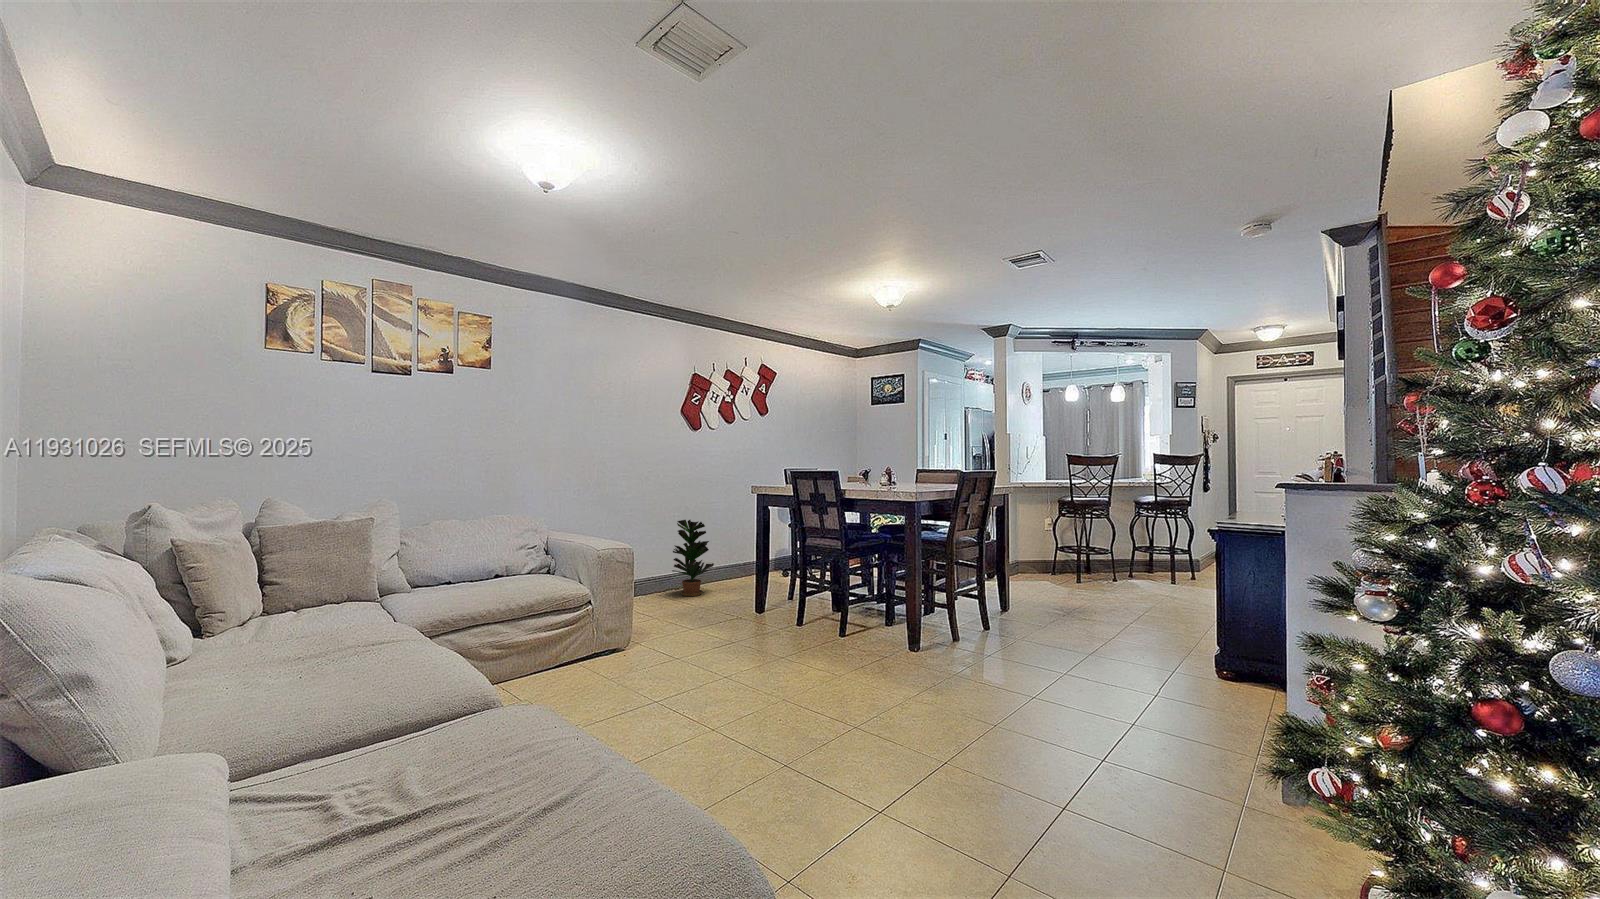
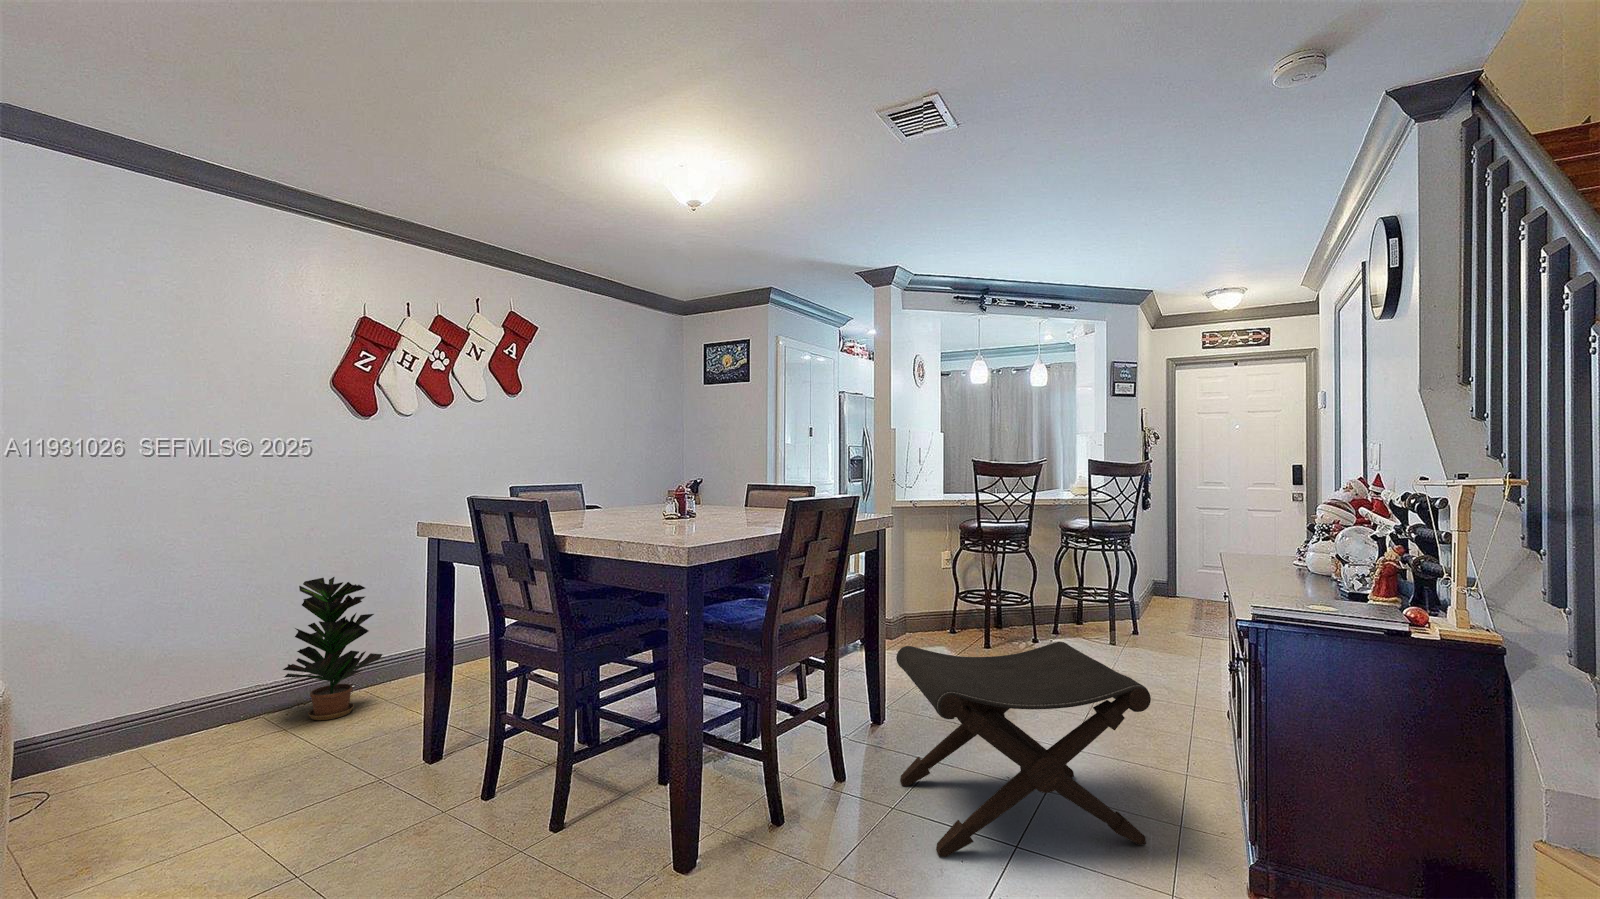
footstool: none [1020,555,1165,655] -> present [896,642,1151,857]

